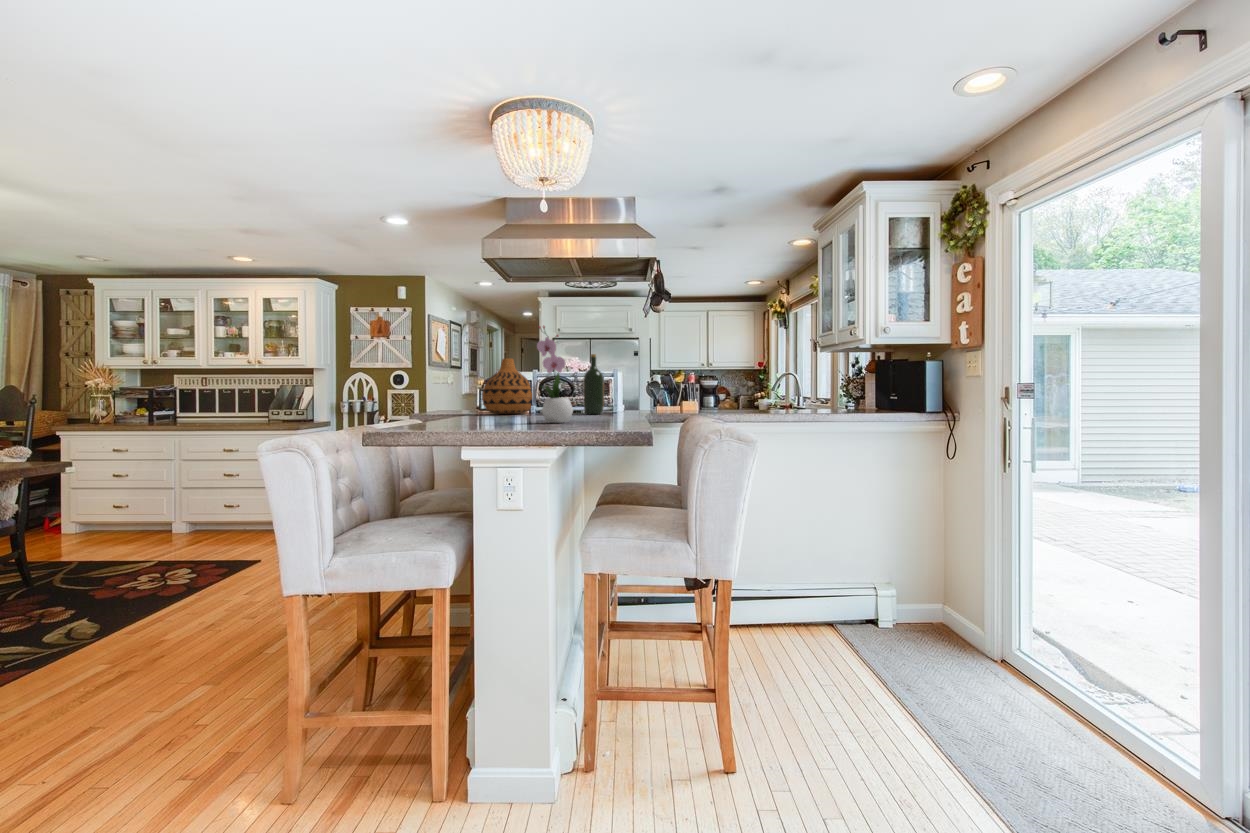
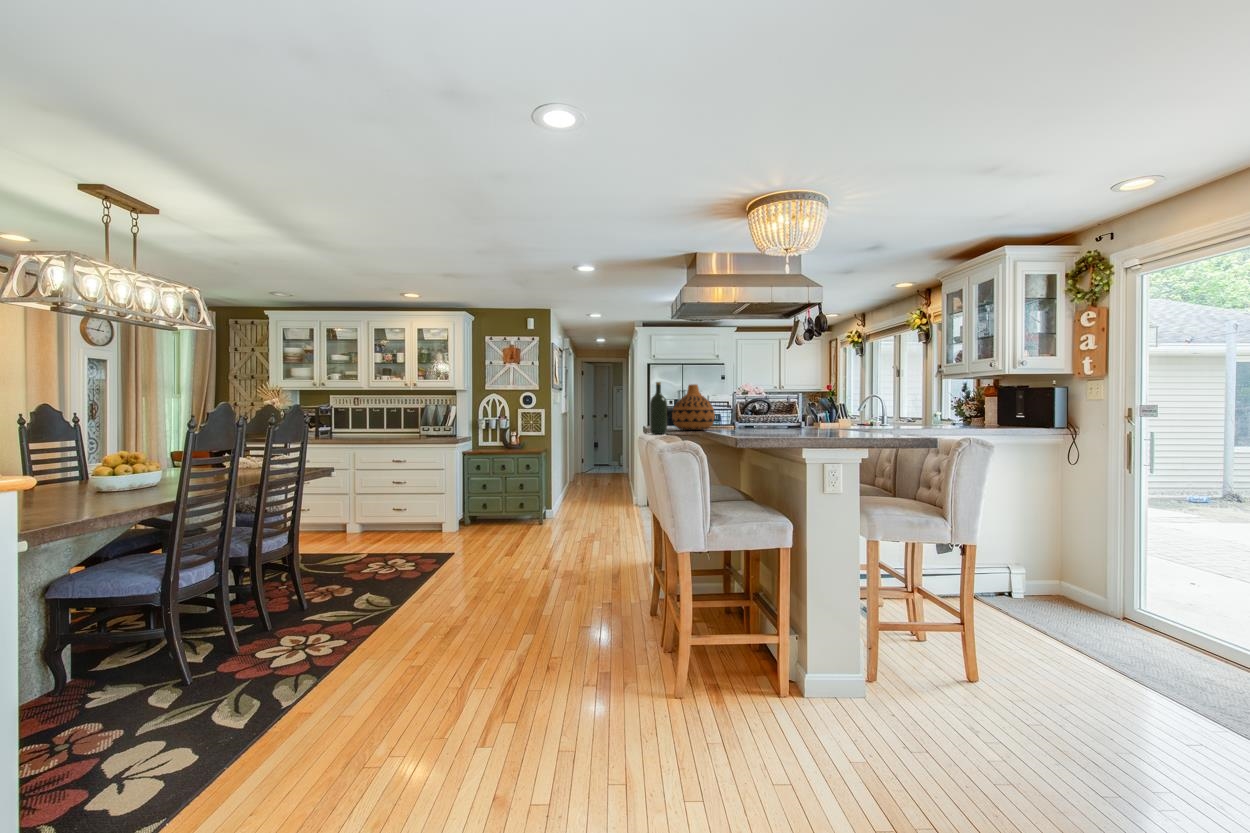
flower arrangement: present [537,326,573,423] -> none [794,363,821,438]
wine bottle: present [583,354,604,414] -> present [650,382,667,434]

